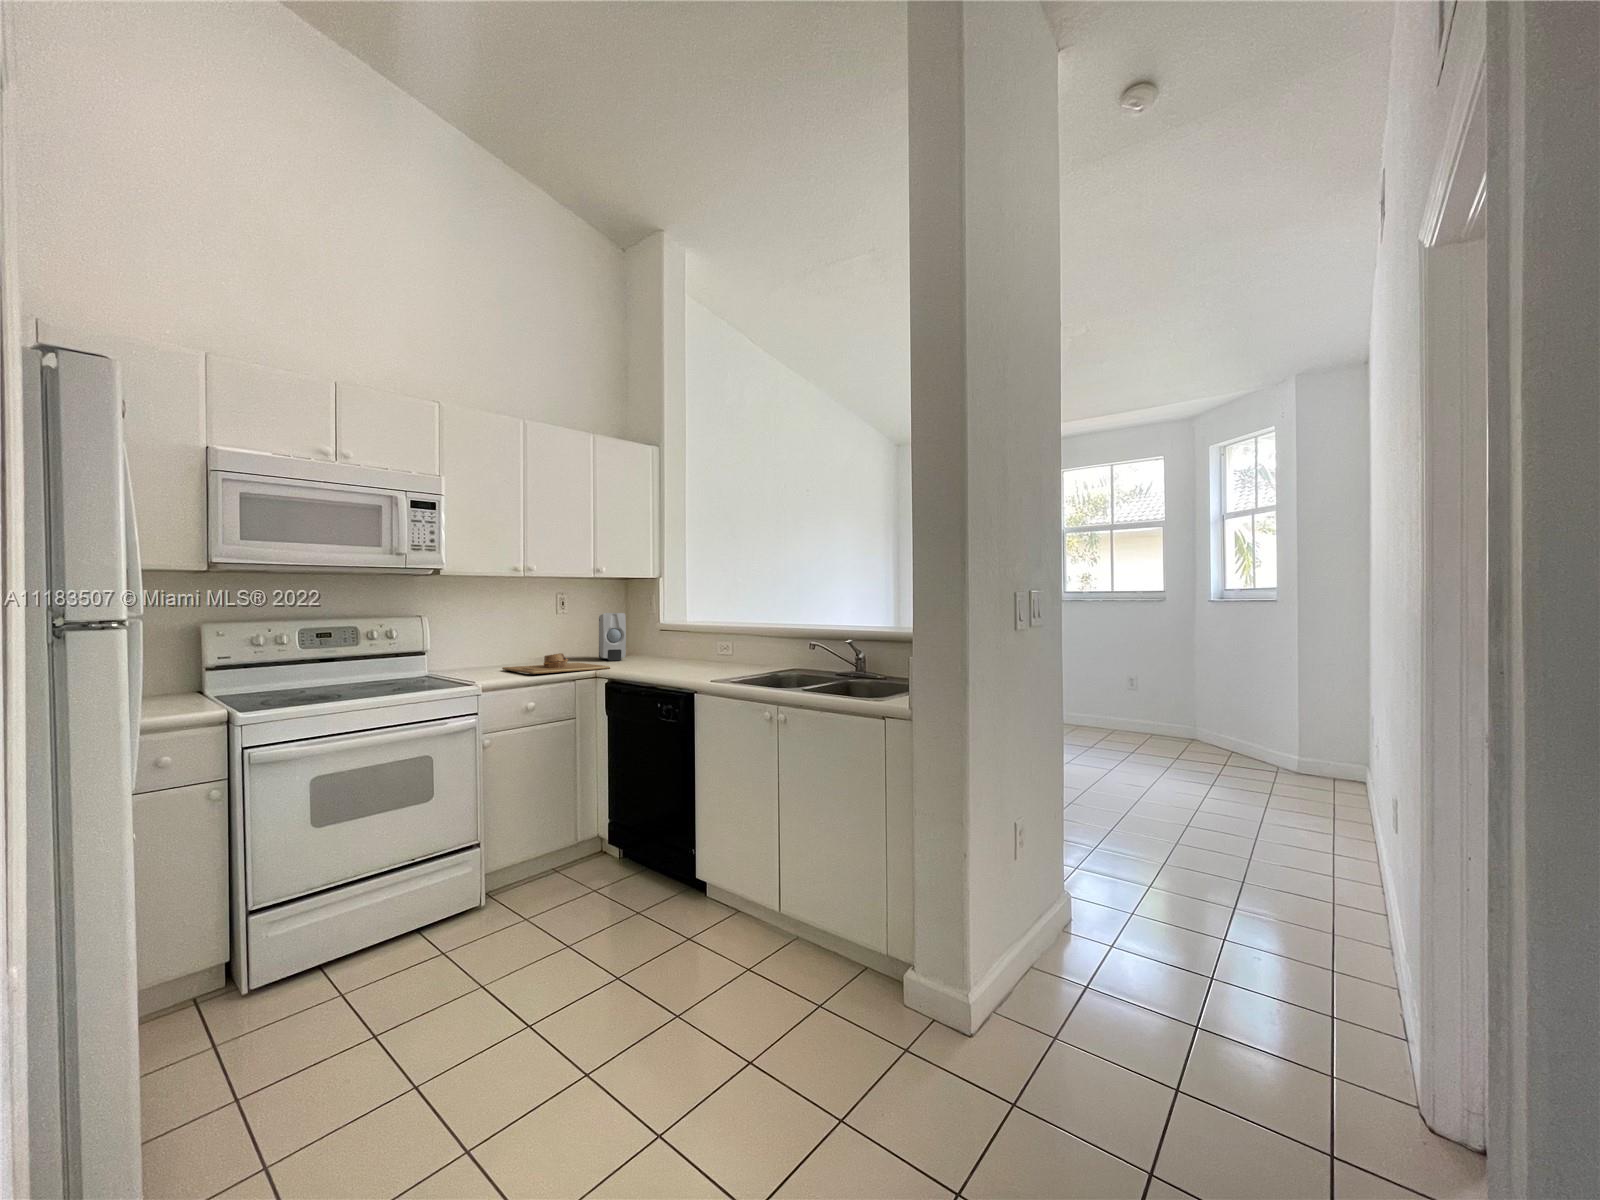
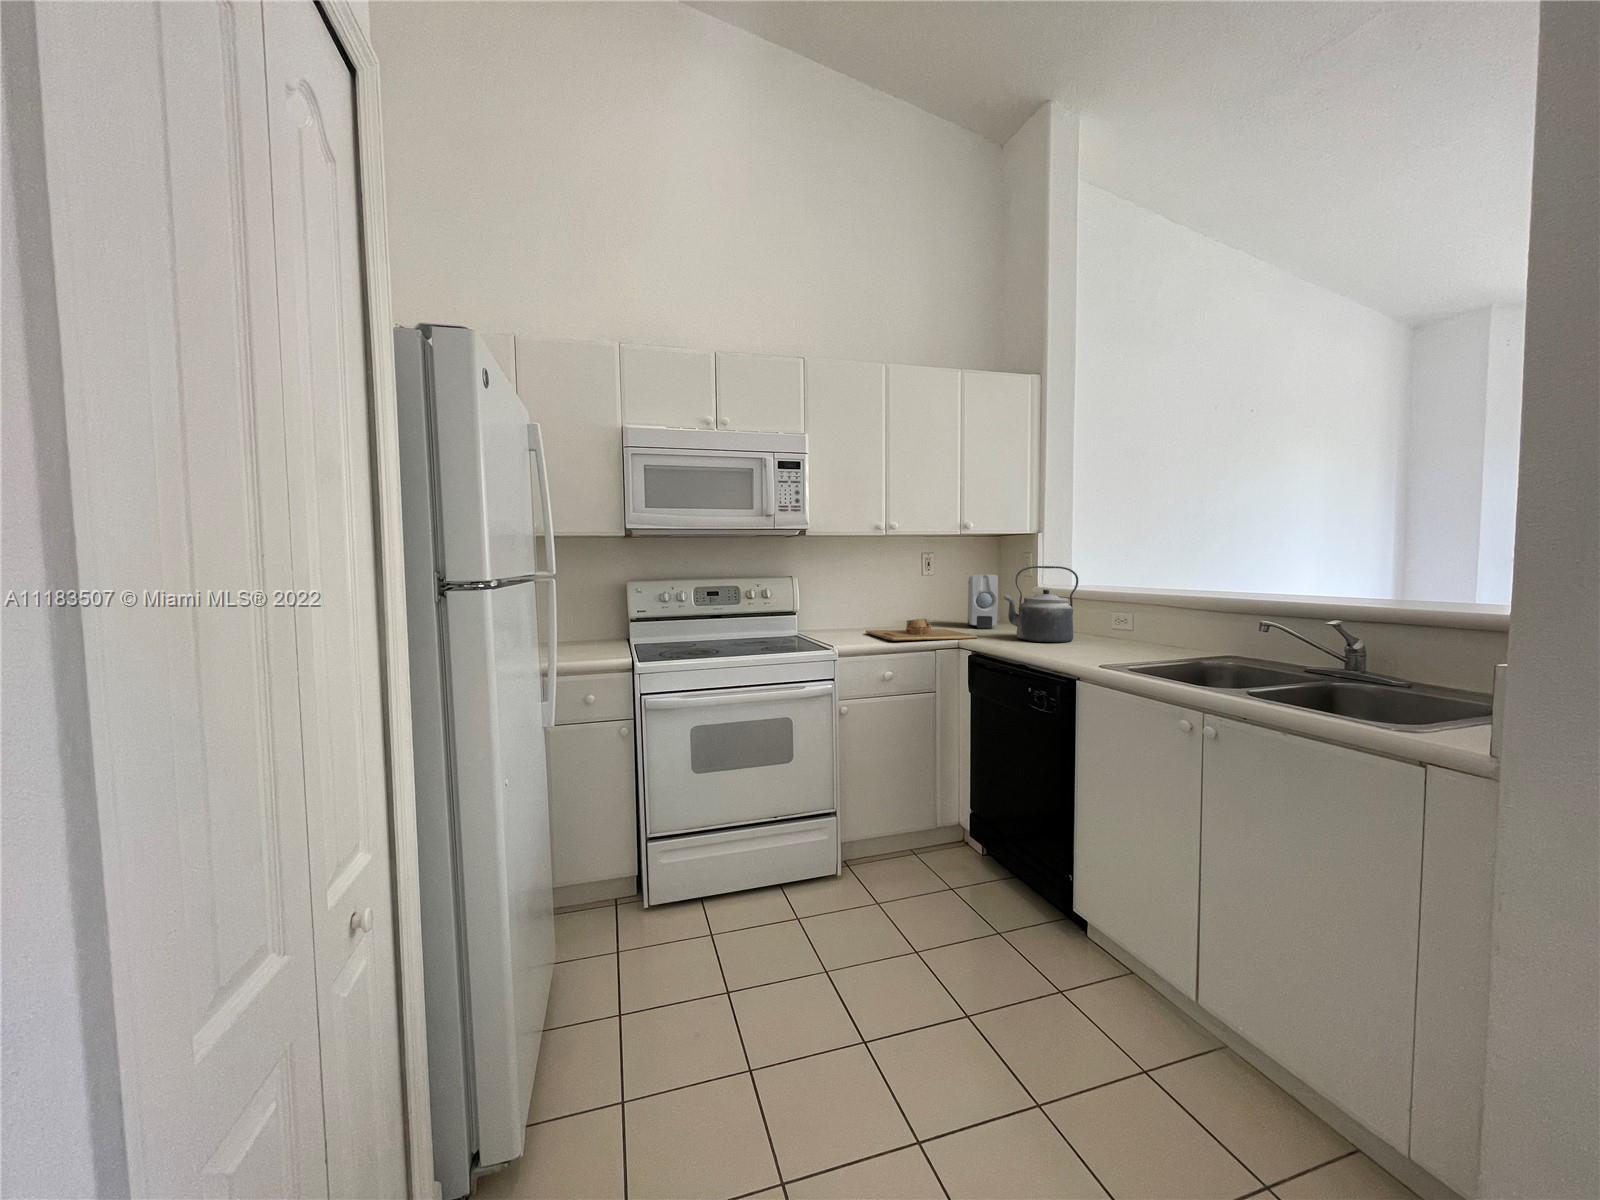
kettle: none [632,605,692,668] -> present [1004,566,1078,642]

